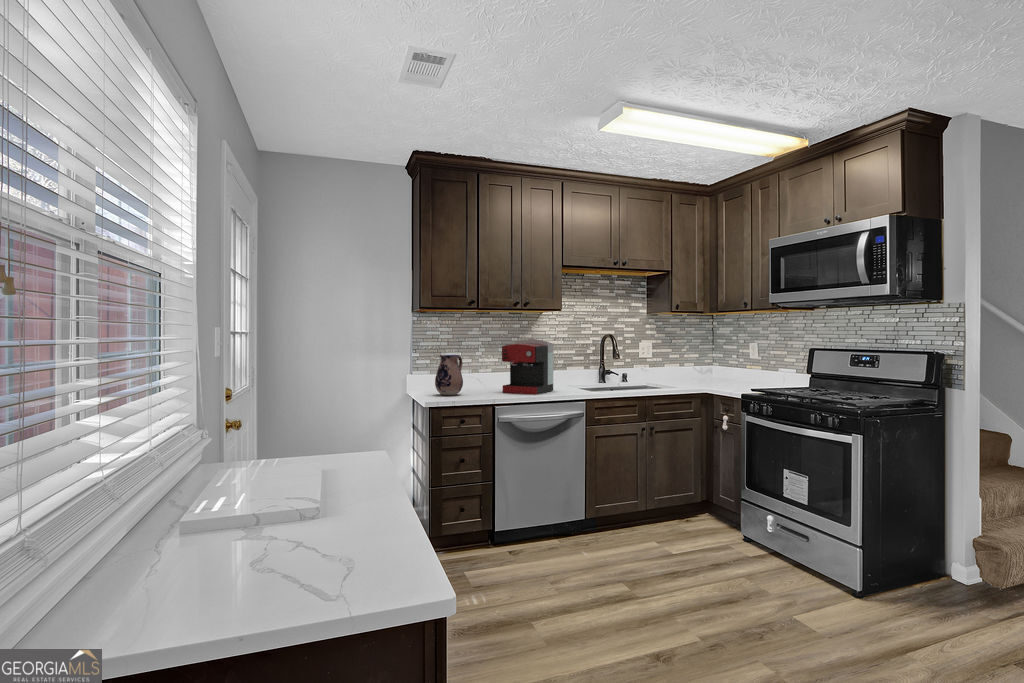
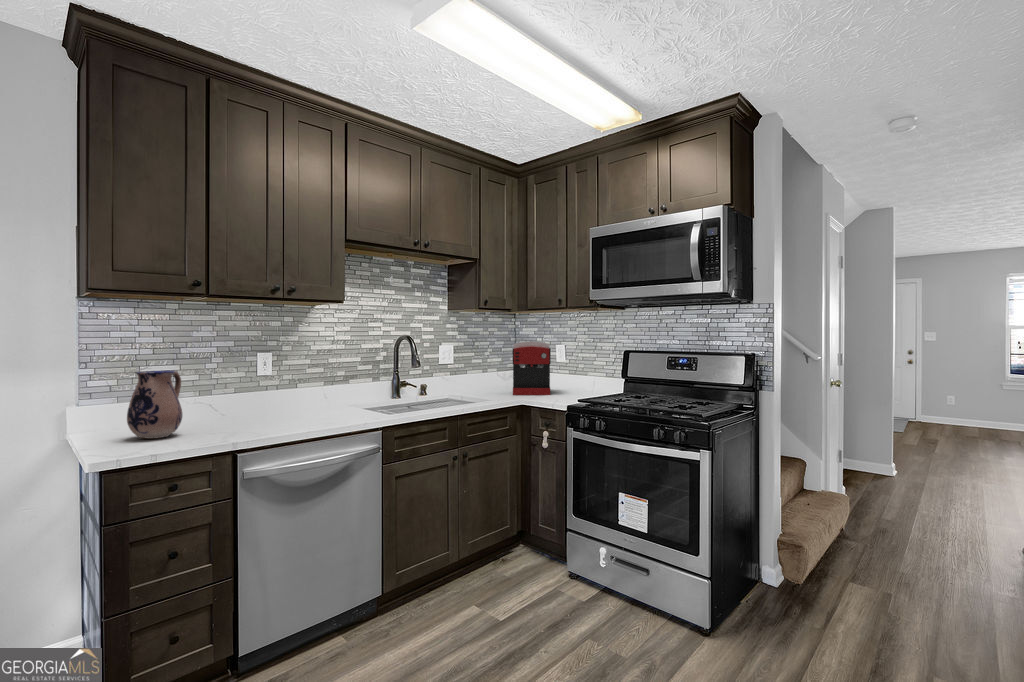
coffee maker: present [502,339,553,394] -> present [513,341,551,395]

